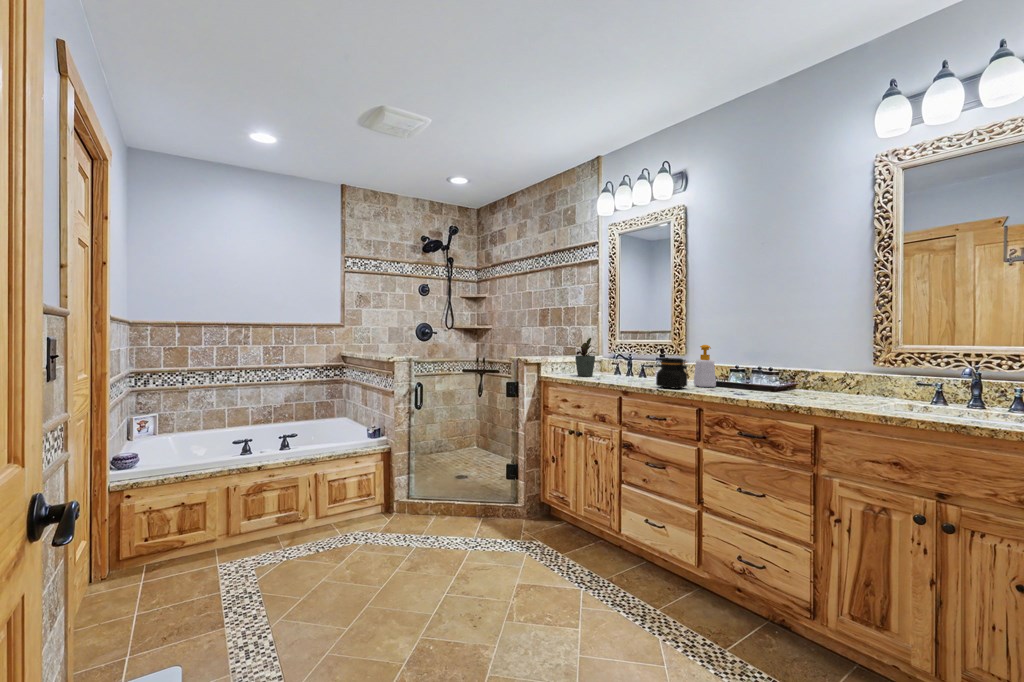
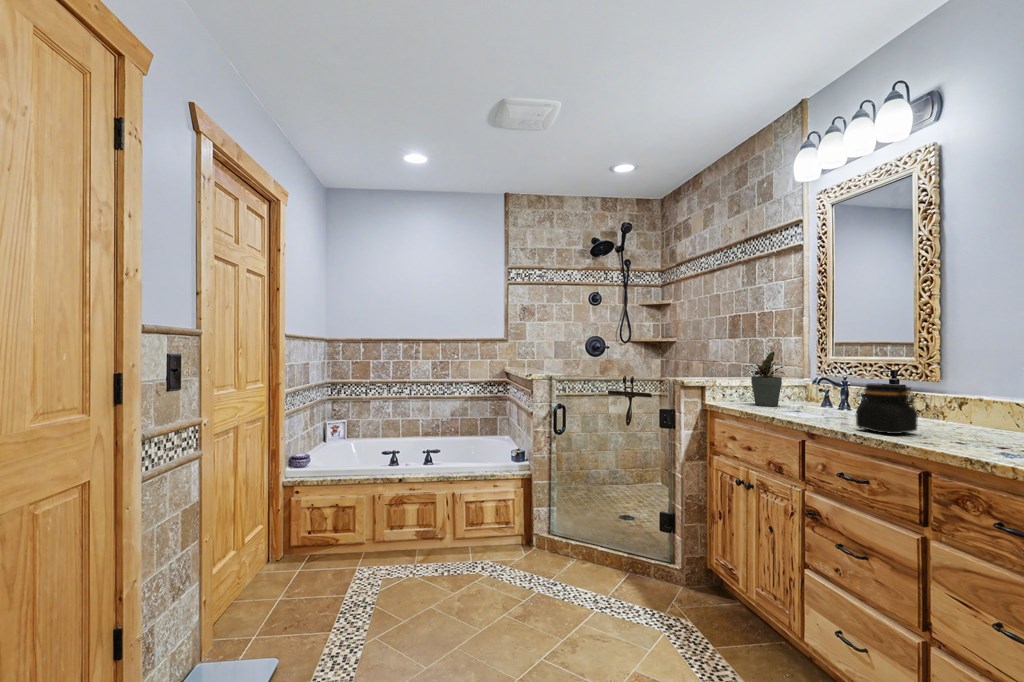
soap bottle: present [694,345,716,387] -> none [940,363,985,436]

